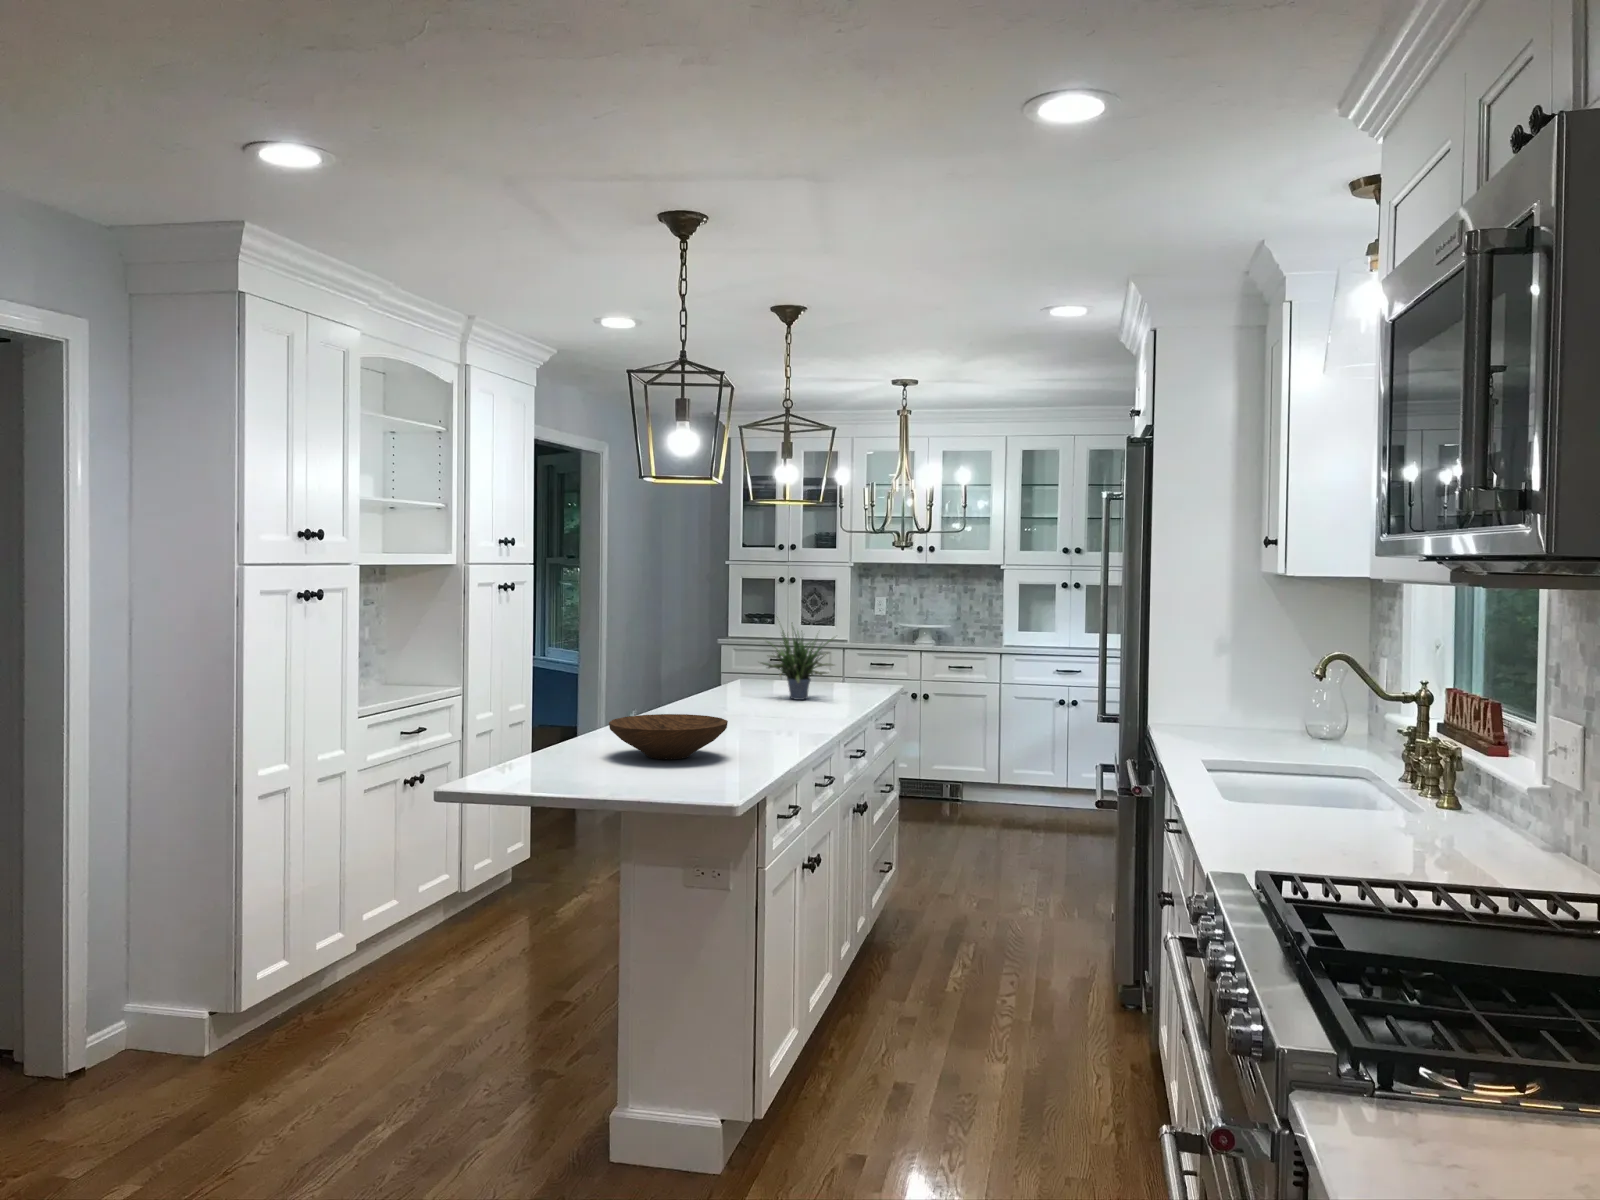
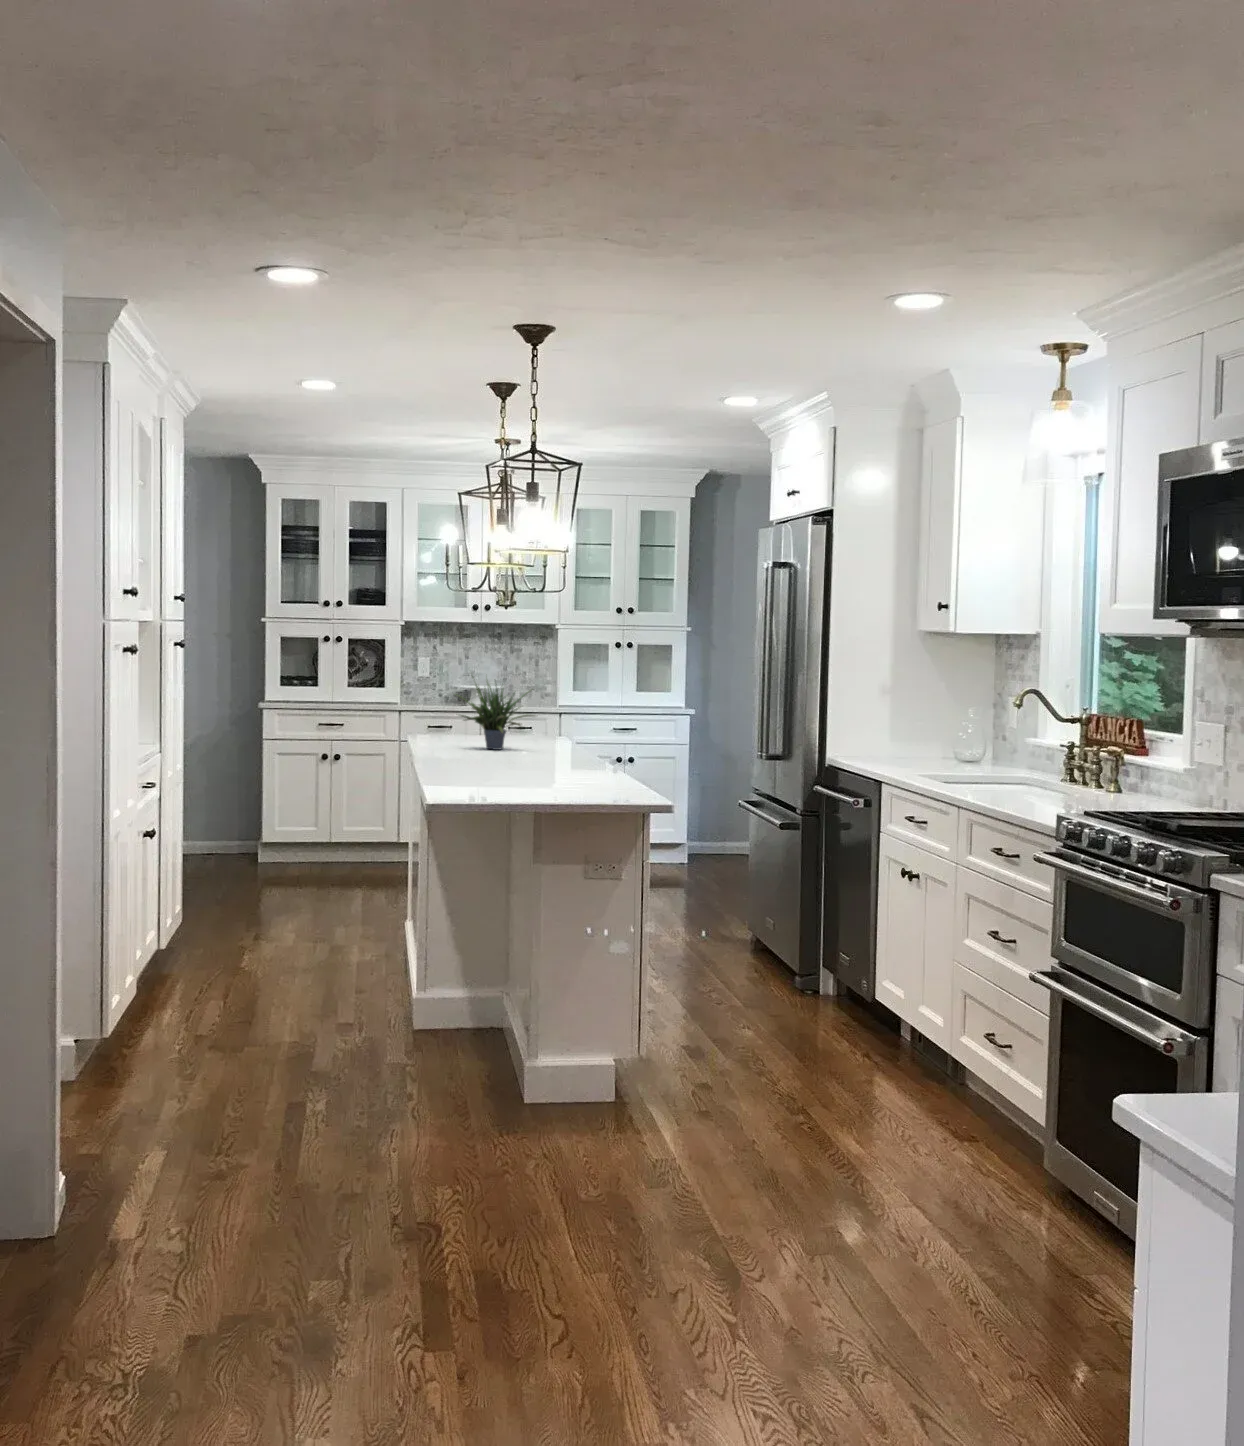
wooden bowl: present [609,714,728,760] -> none [484,750,585,786]

